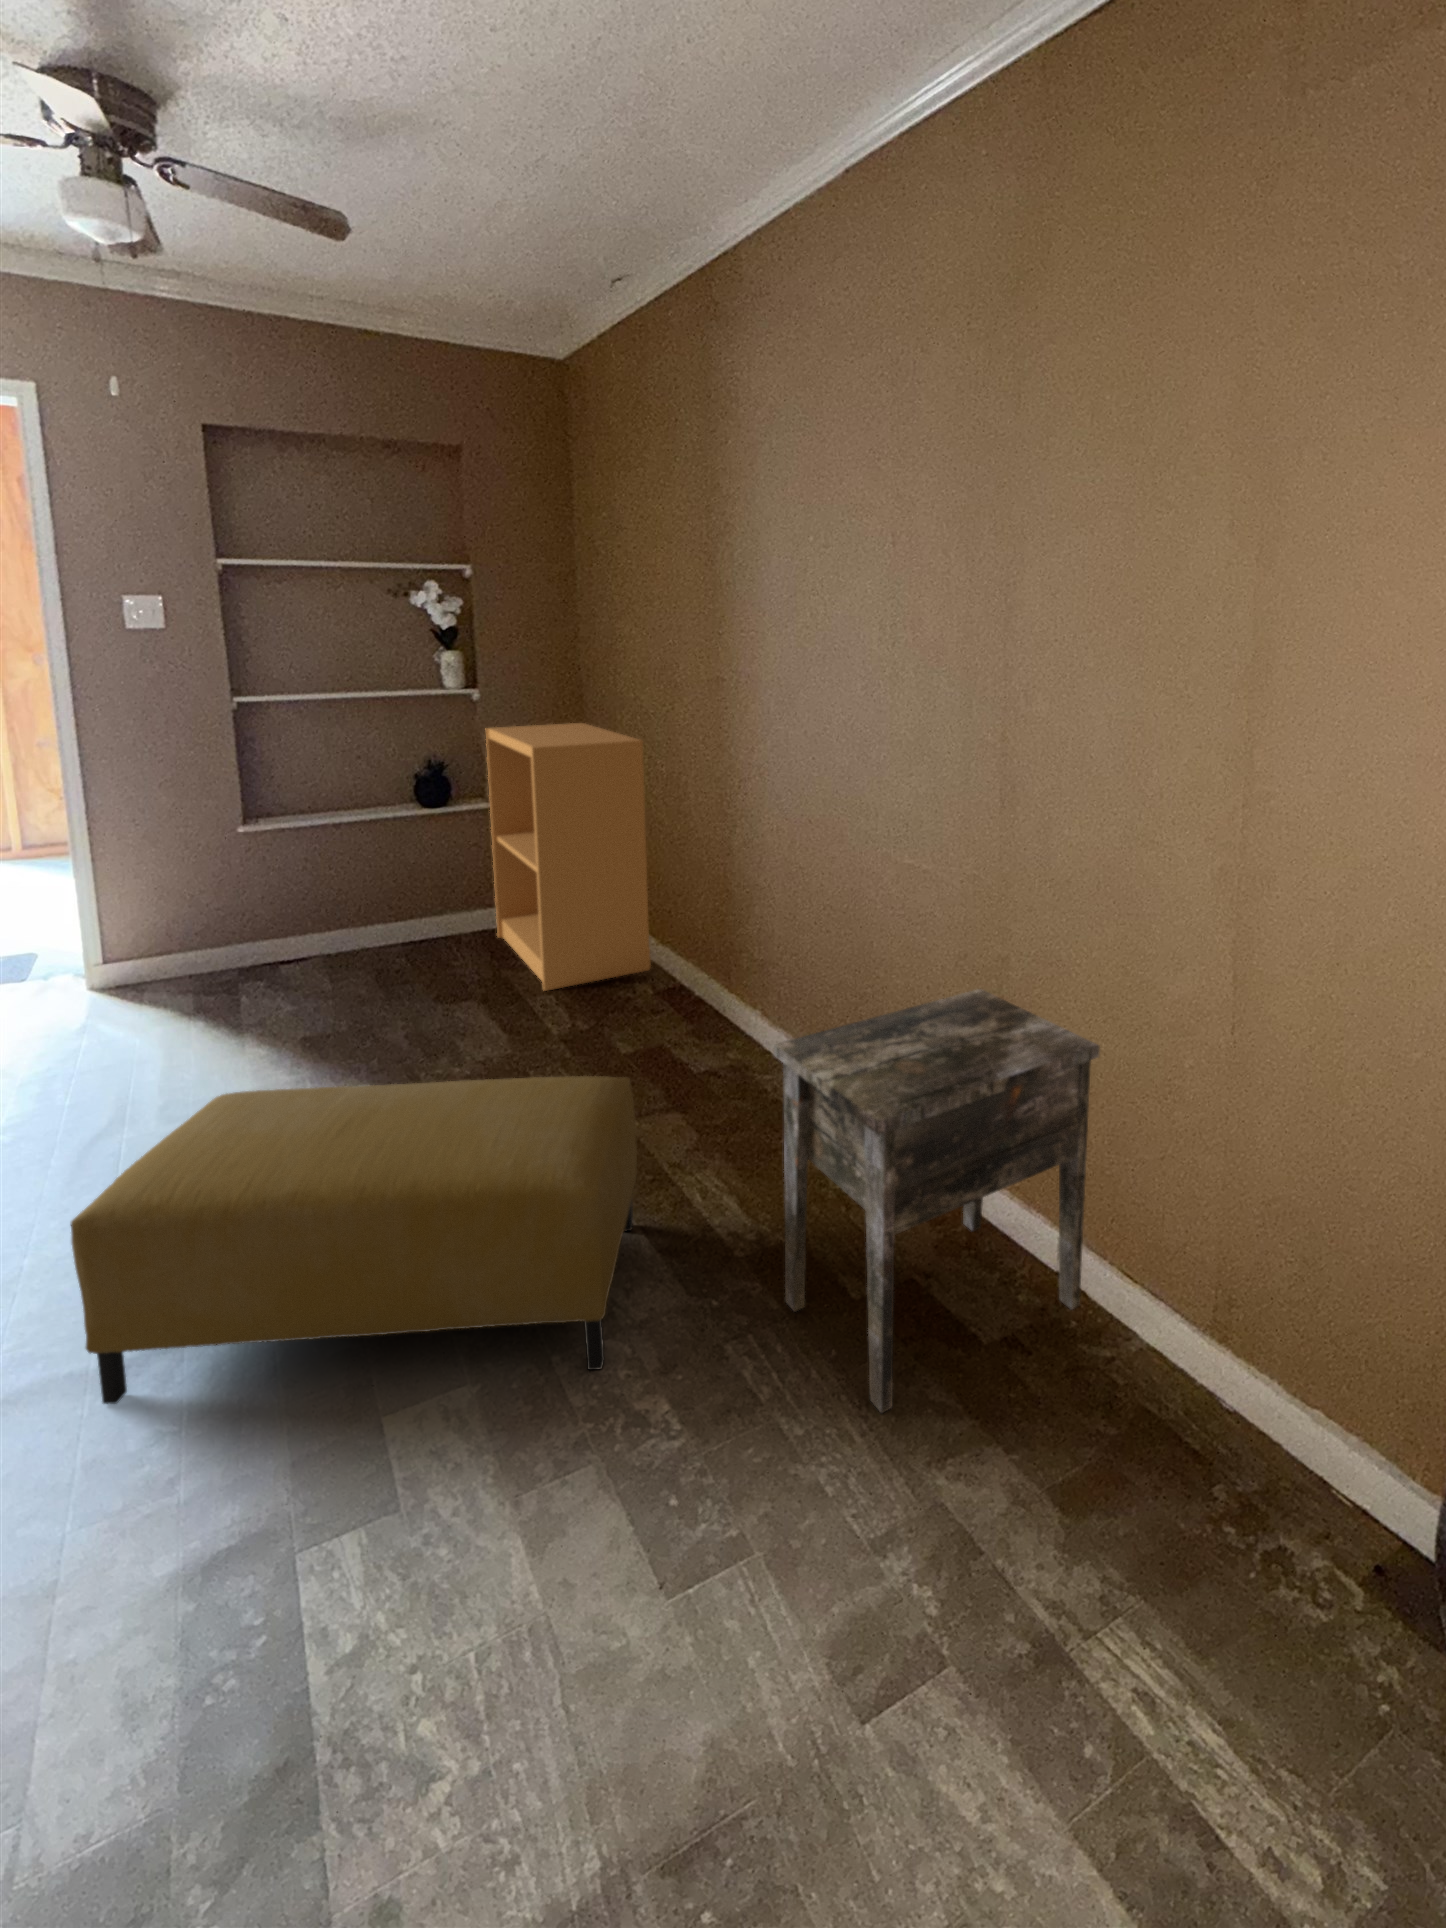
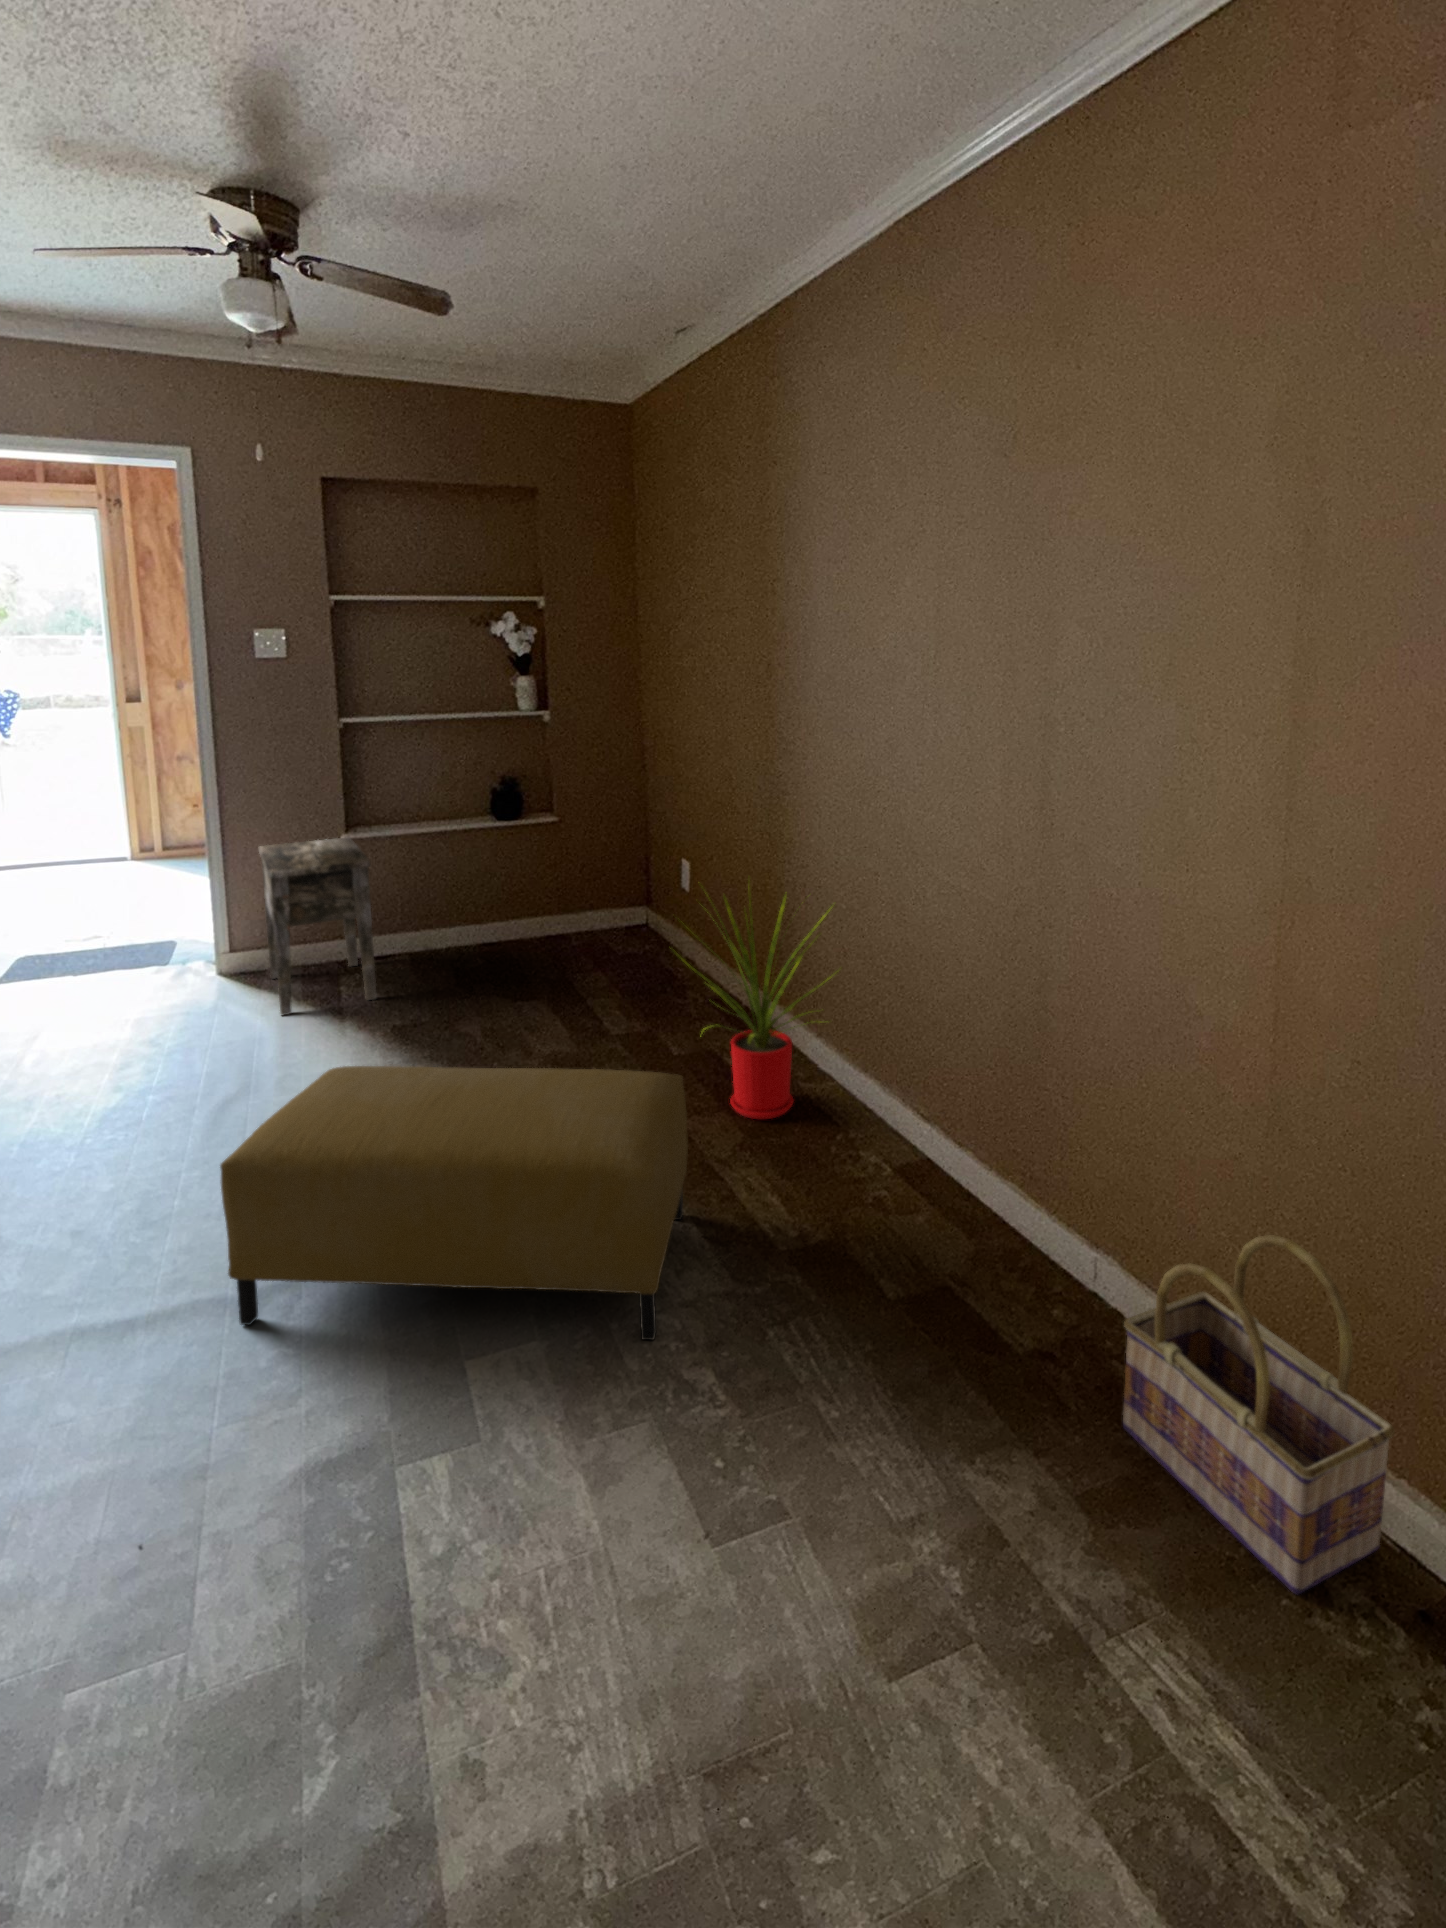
bookshelf: present [486,723,651,991] -> none [553,742,701,996]
house plant: none [615,860,798,1115] -> present [676,894,838,1119]
side table: present [774,989,1100,1413] -> present [259,837,376,1015]
basket: none [1088,1205,1347,1563] -> present [1123,1235,1395,1594]

